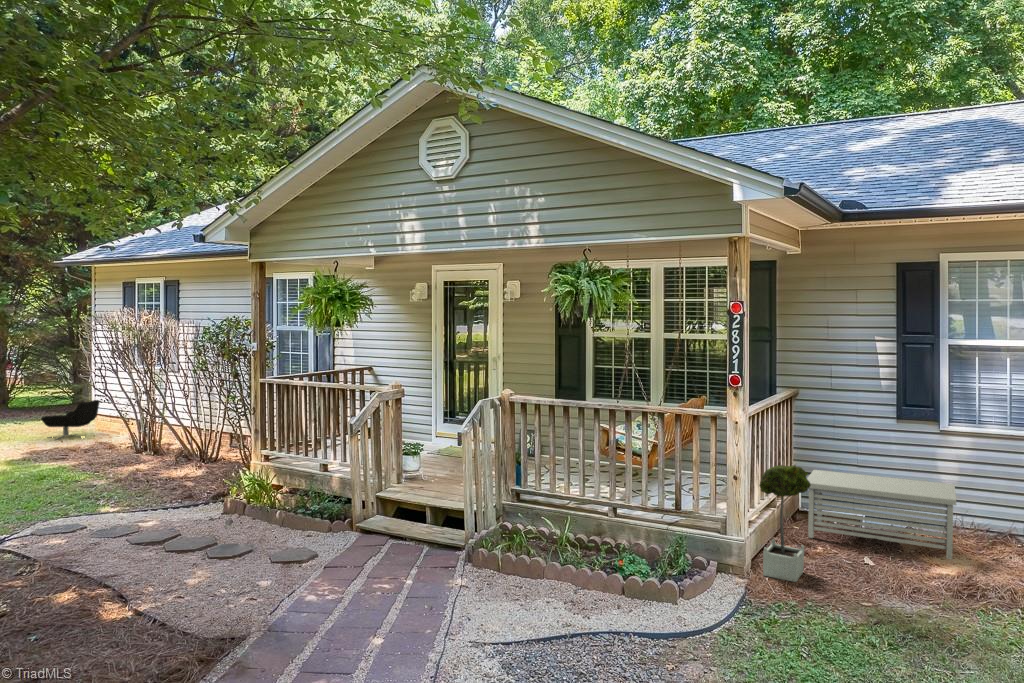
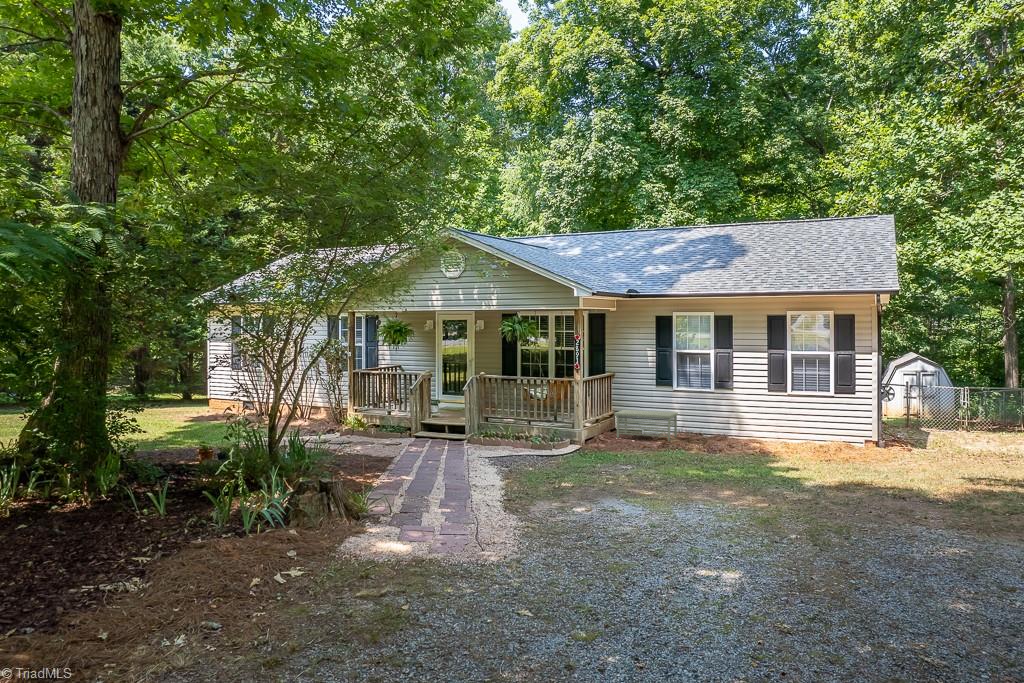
lounge chair: present [41,400,100,440] -> none [169,390,202,416]
potted tree: present [759,465,811,582] -> none [587,399,607,446]

